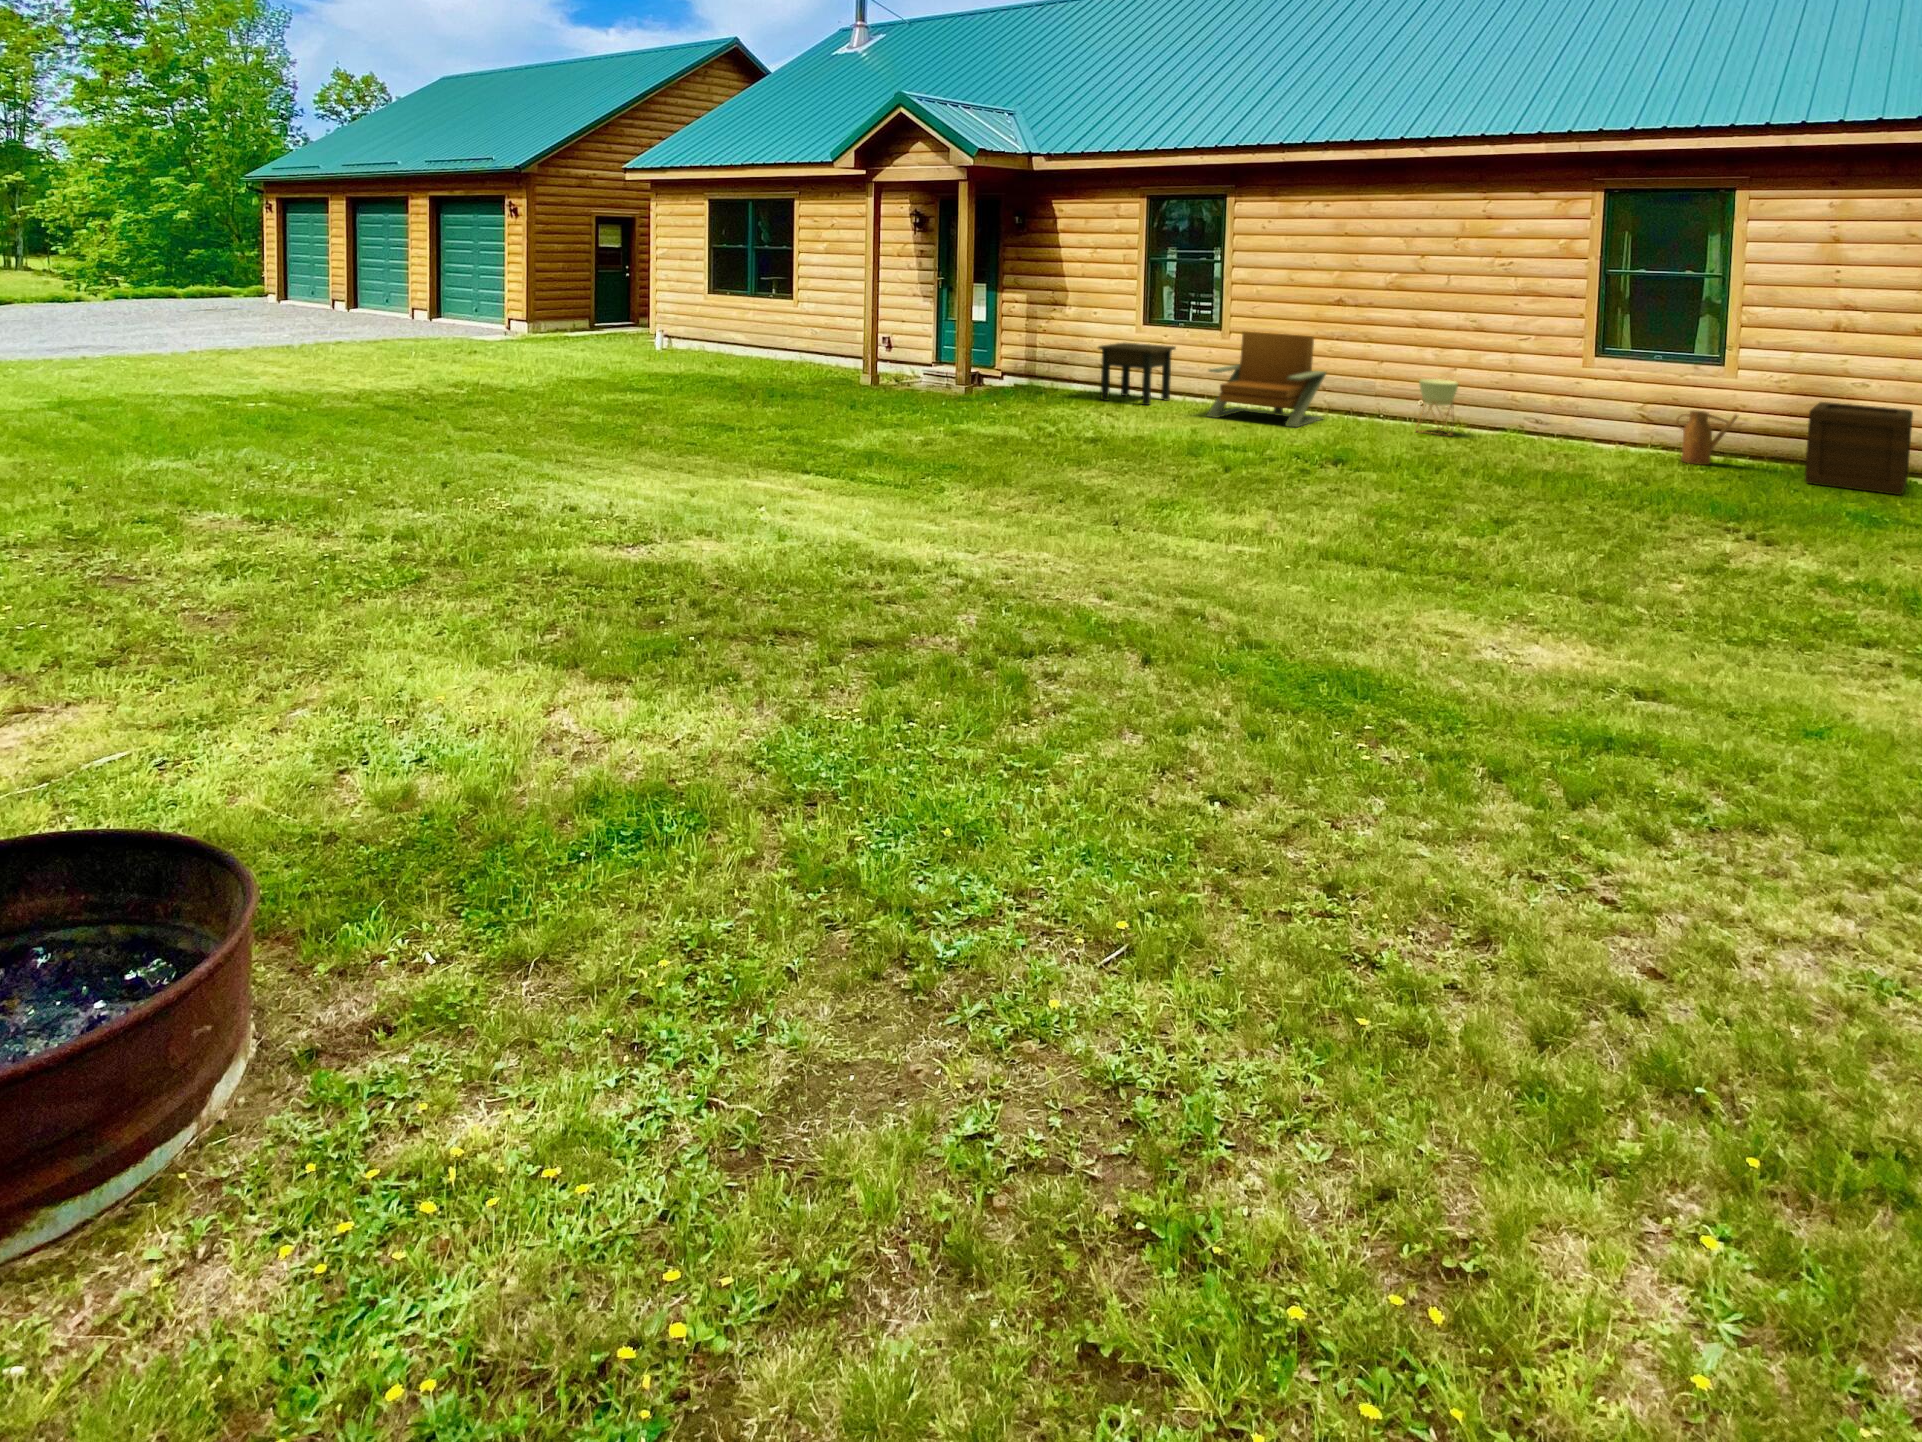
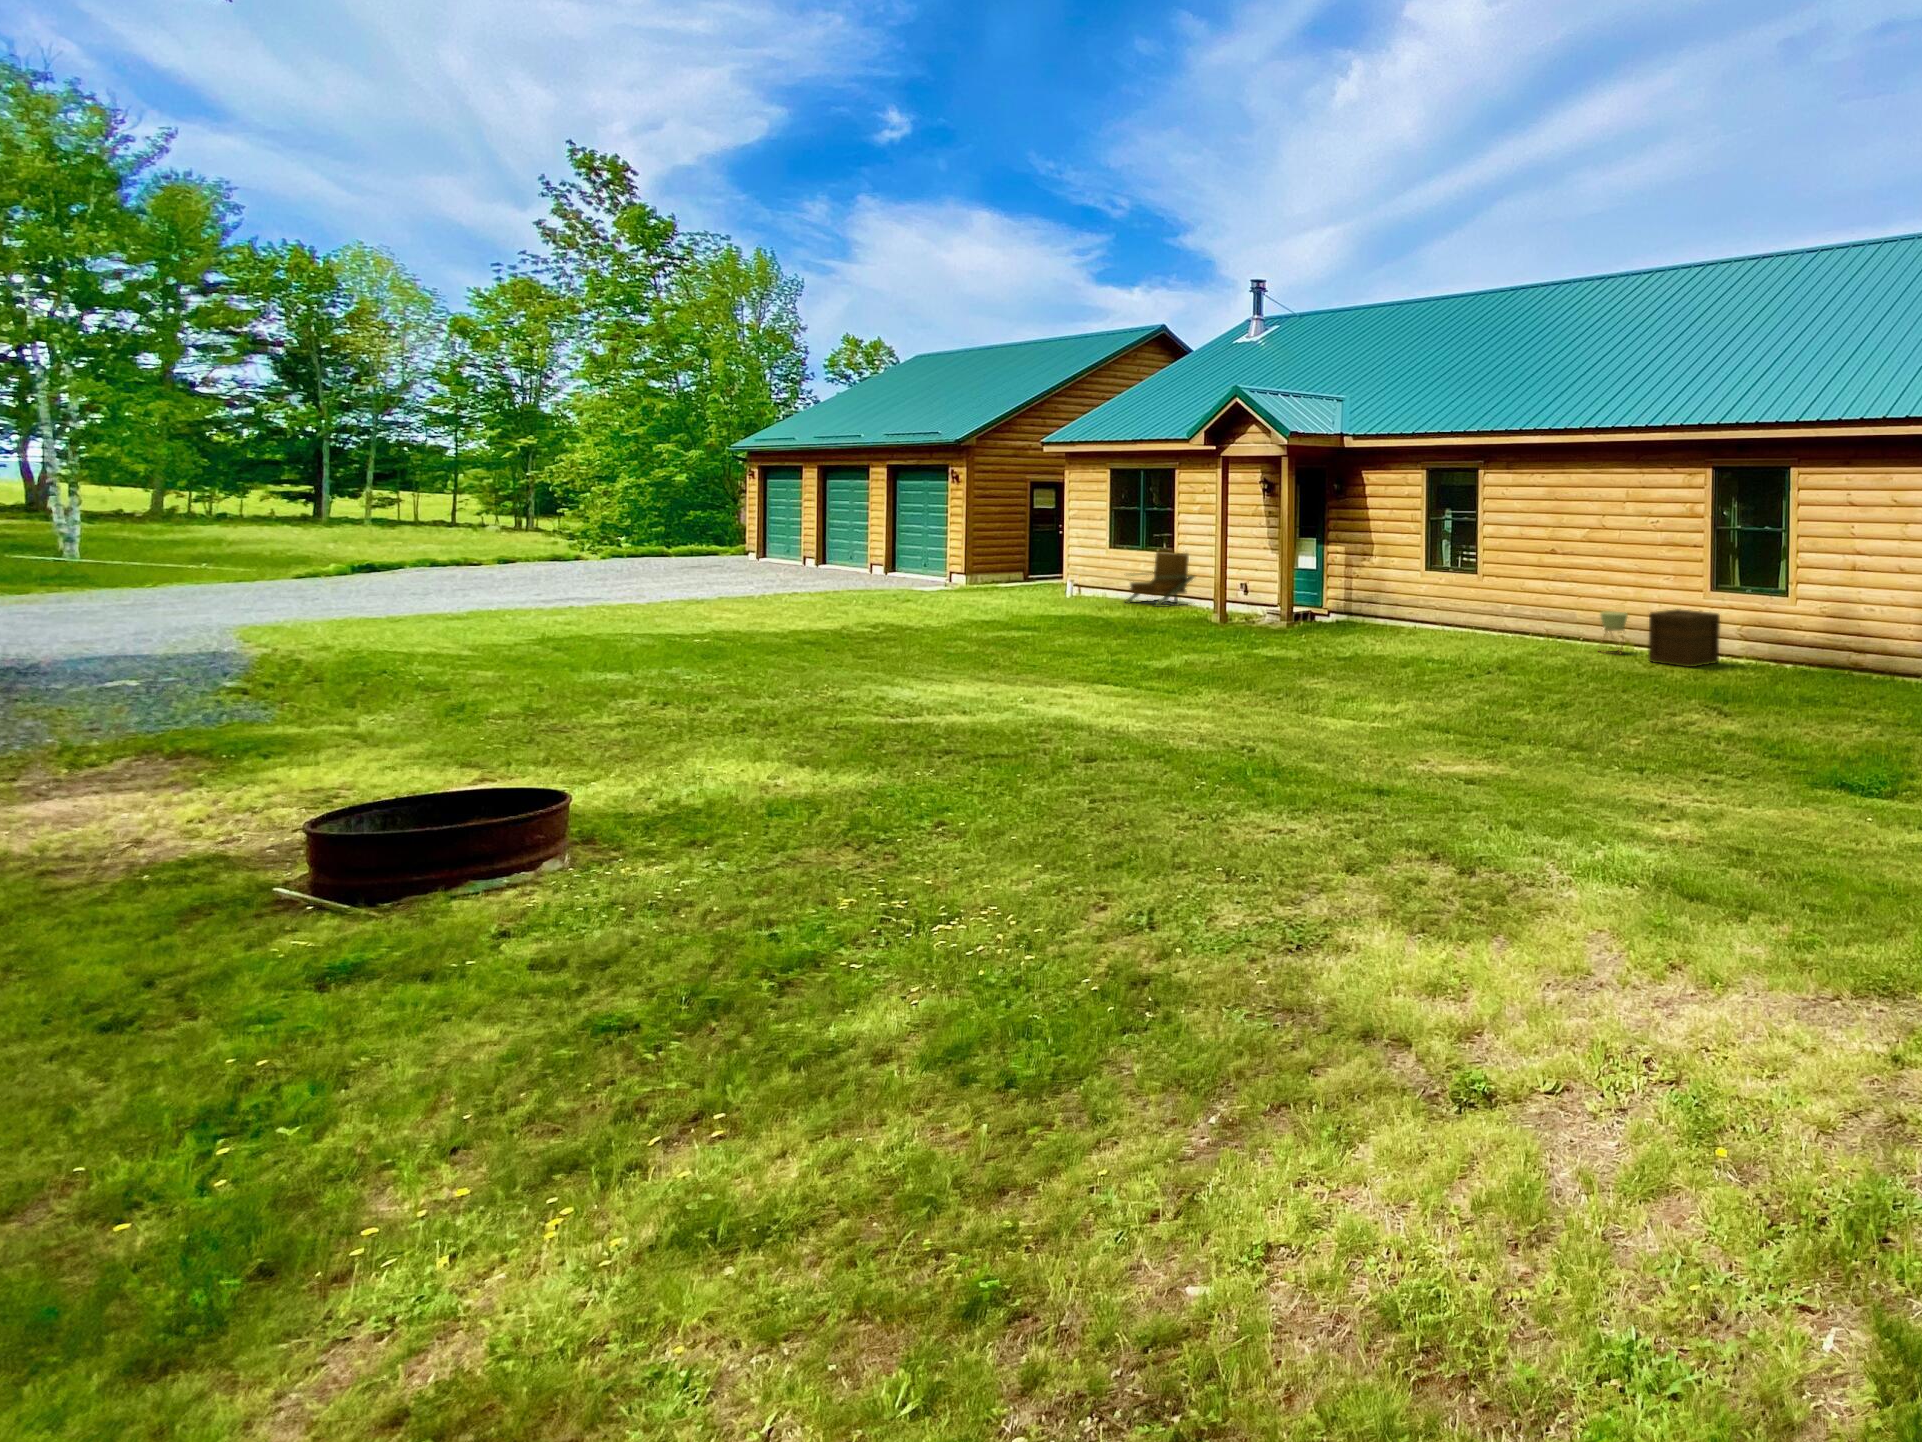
lounge chair: present [1207,332,1326,427] -> present [1125,551,1195,607]
side table: present [1098,343,1176,405] -> none [1382,586,1447,635]
wooden crate: present [1805,402,1913,495] -> present [1648,609,1720,667]
watering can: present [1676,411,1738,465] -> none [1759,632,1797,672]

